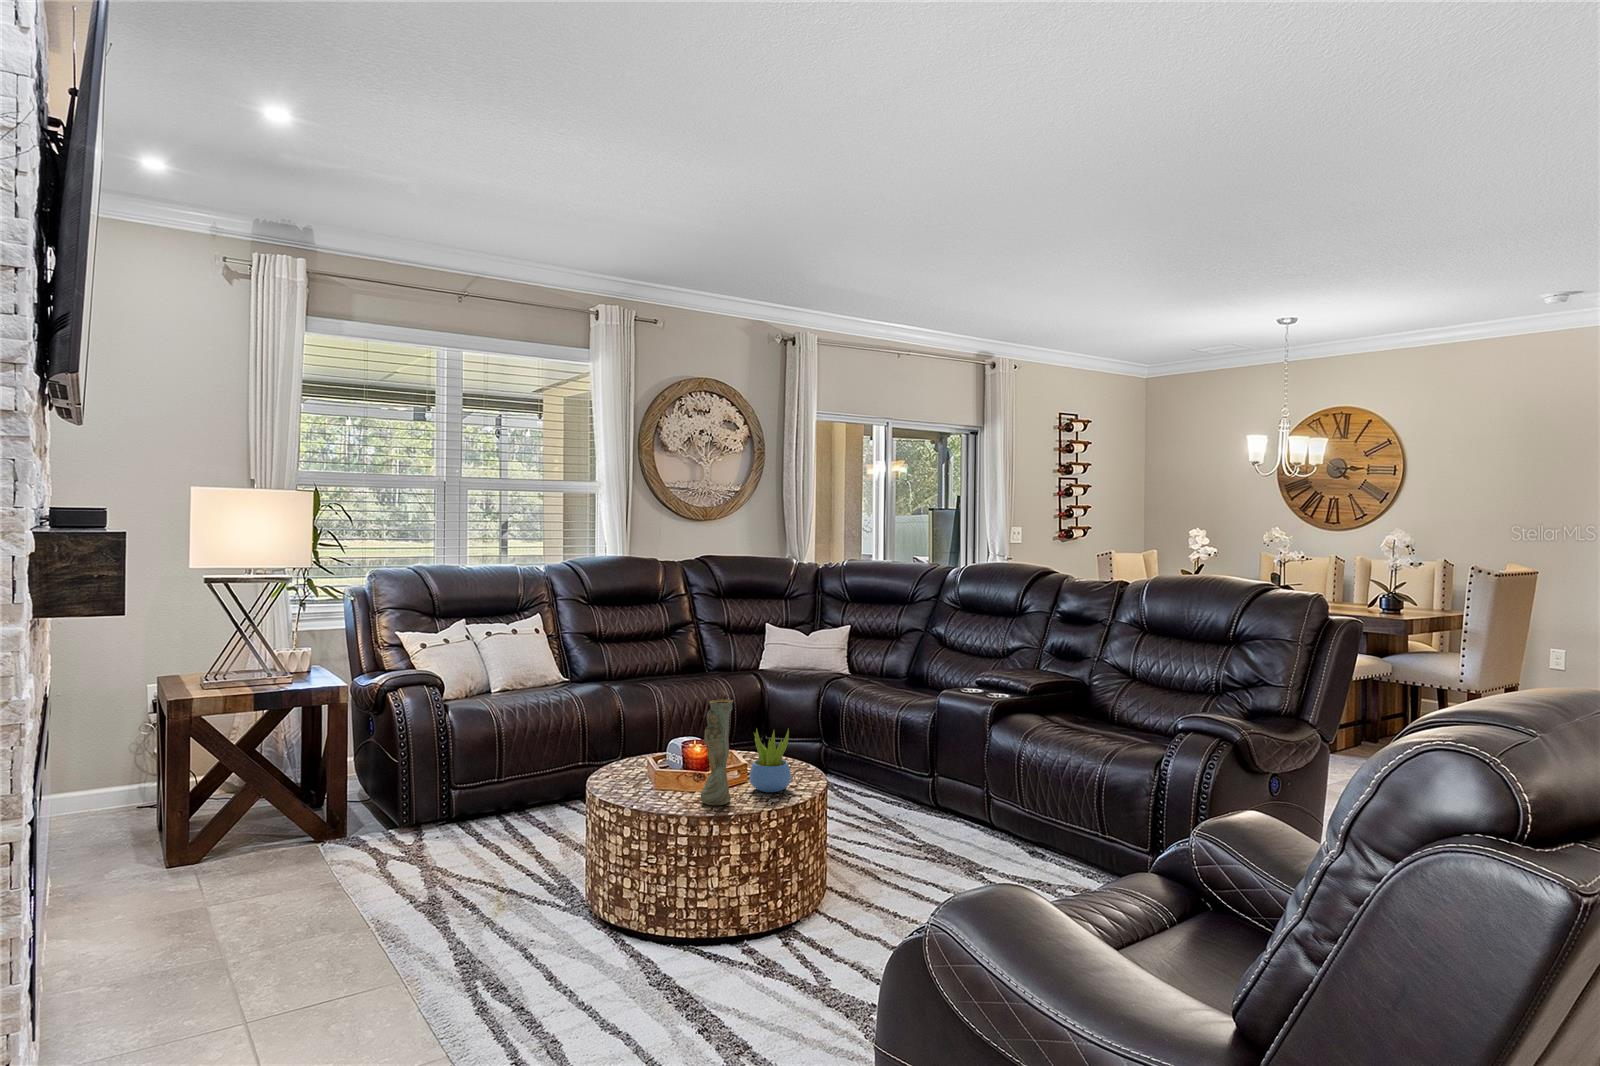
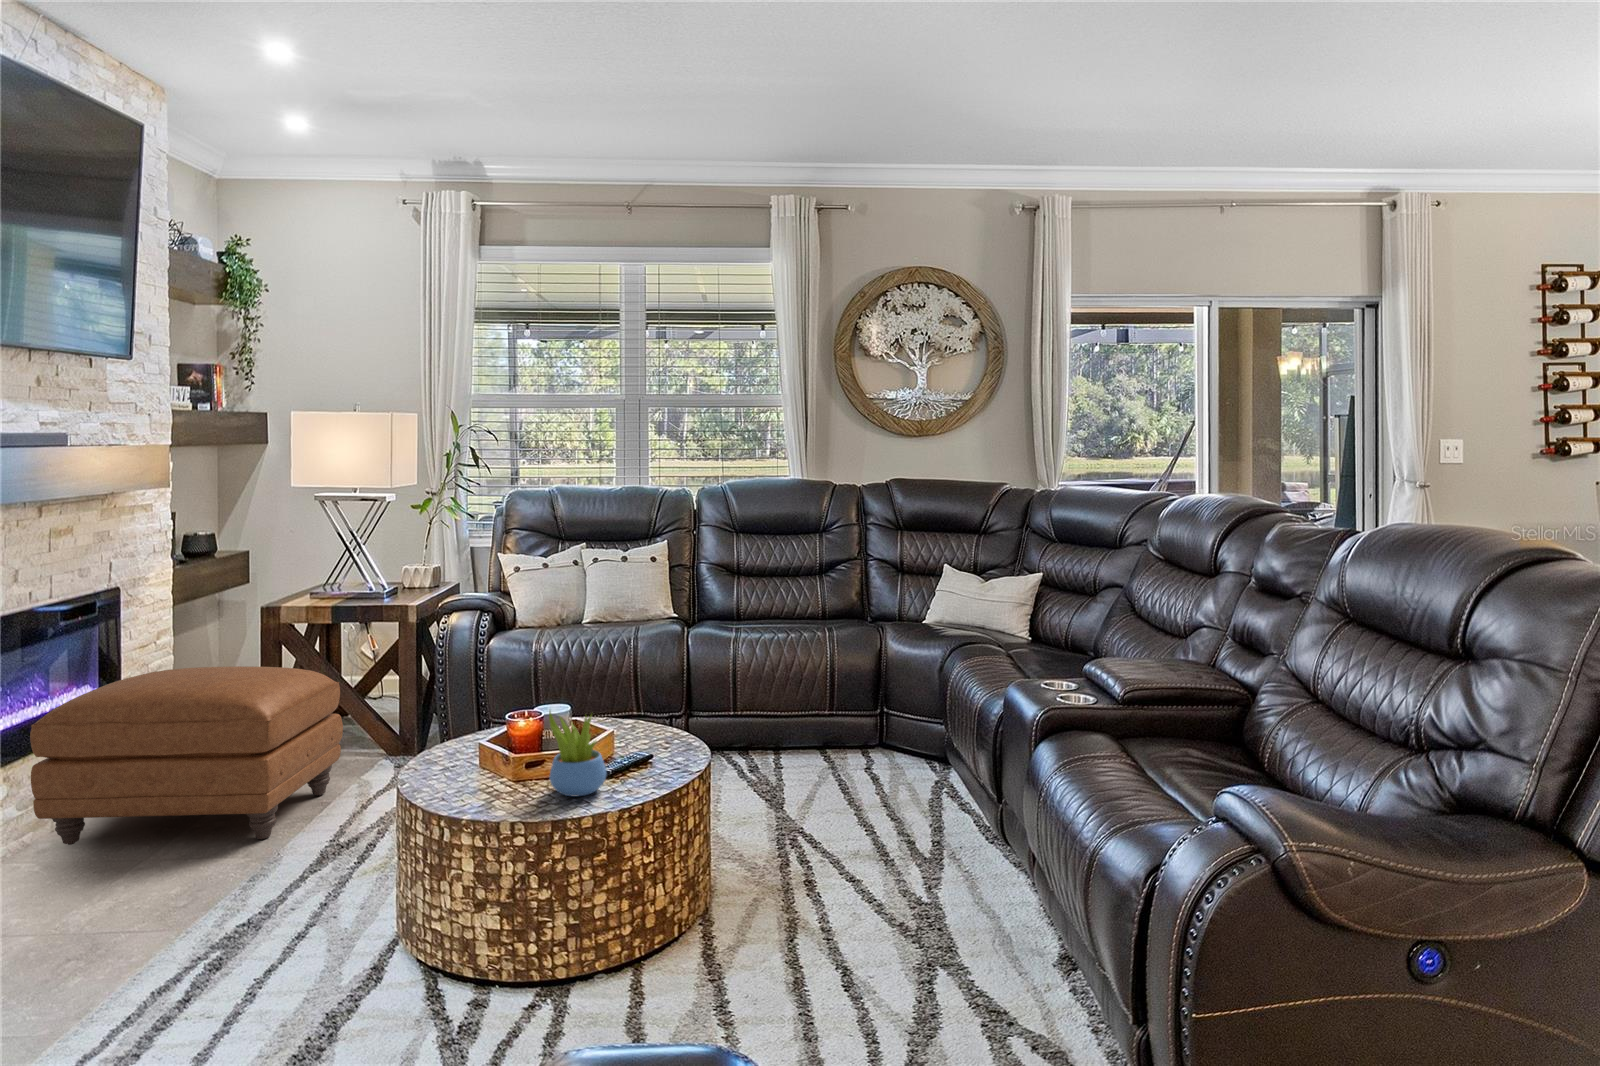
vase: present [701,699,733,805] -> none [464,667,505,804]
ottoman: none [75,746,359,959] -> present [30,666,343,845]

